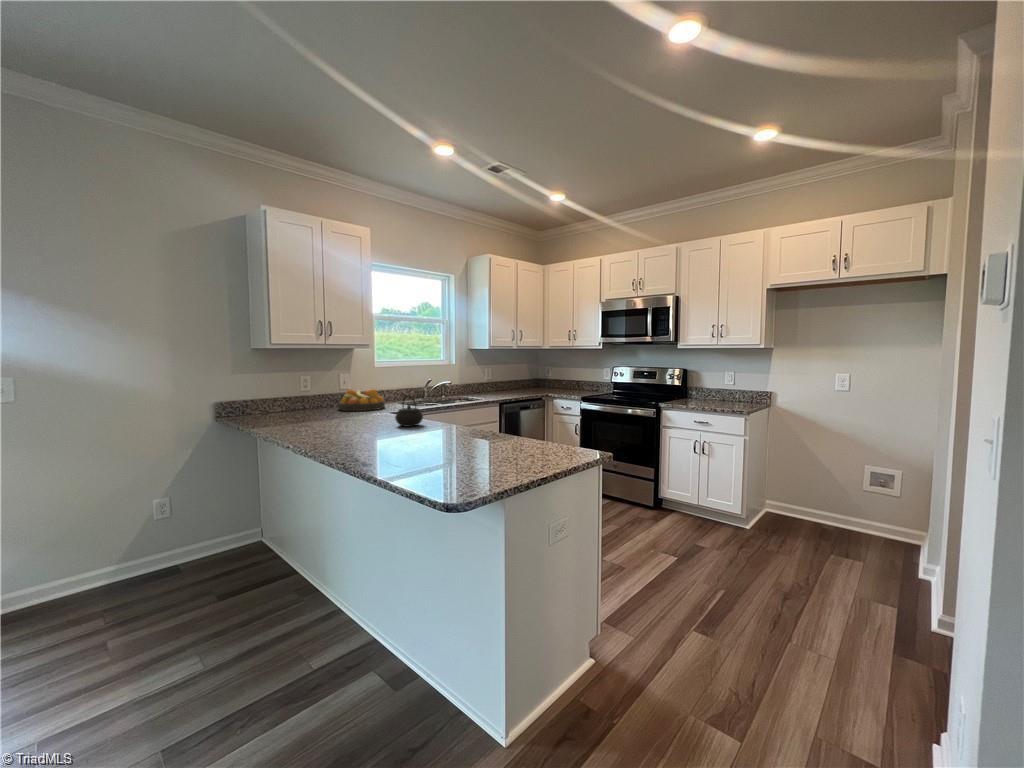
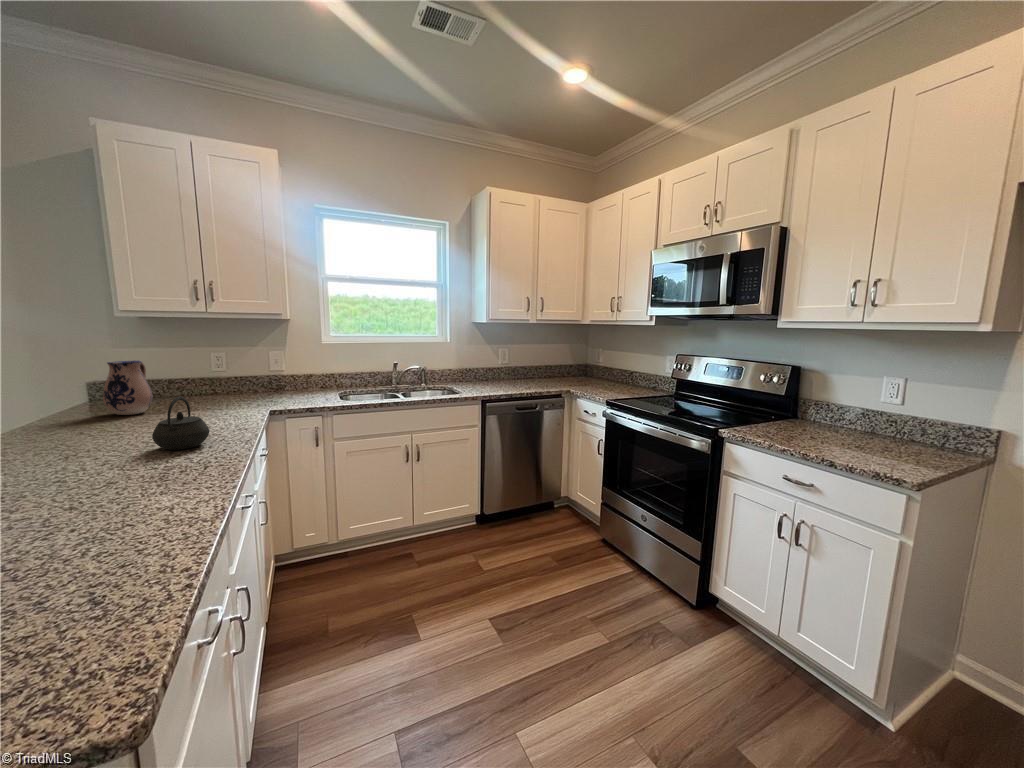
ceramic pitcher: none [277,381,308,421] -> present [103,360,153,415]
fruit bowl: present [338,389,385,411] -> none [244,372,312,402]

